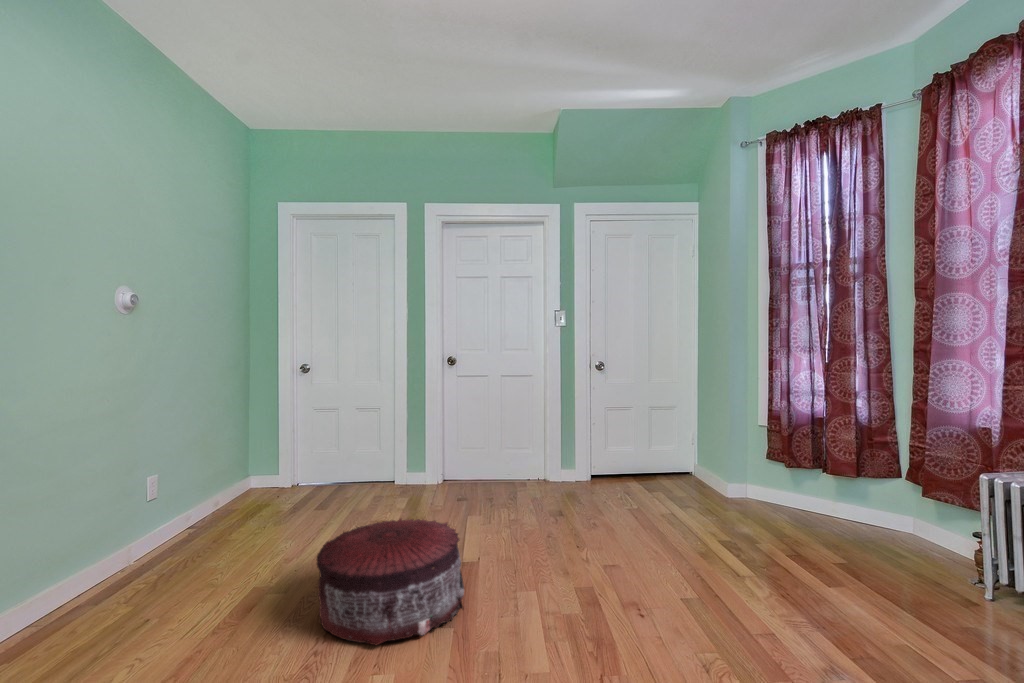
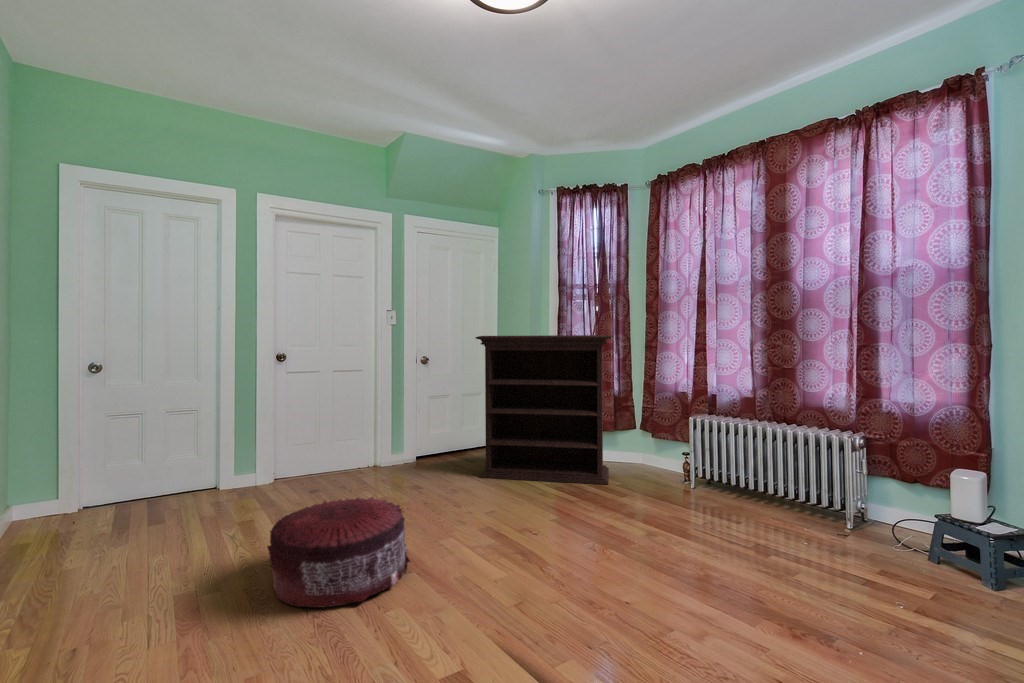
bookshelf: none [637,335,846,559] -> present [475,335,611,485]

